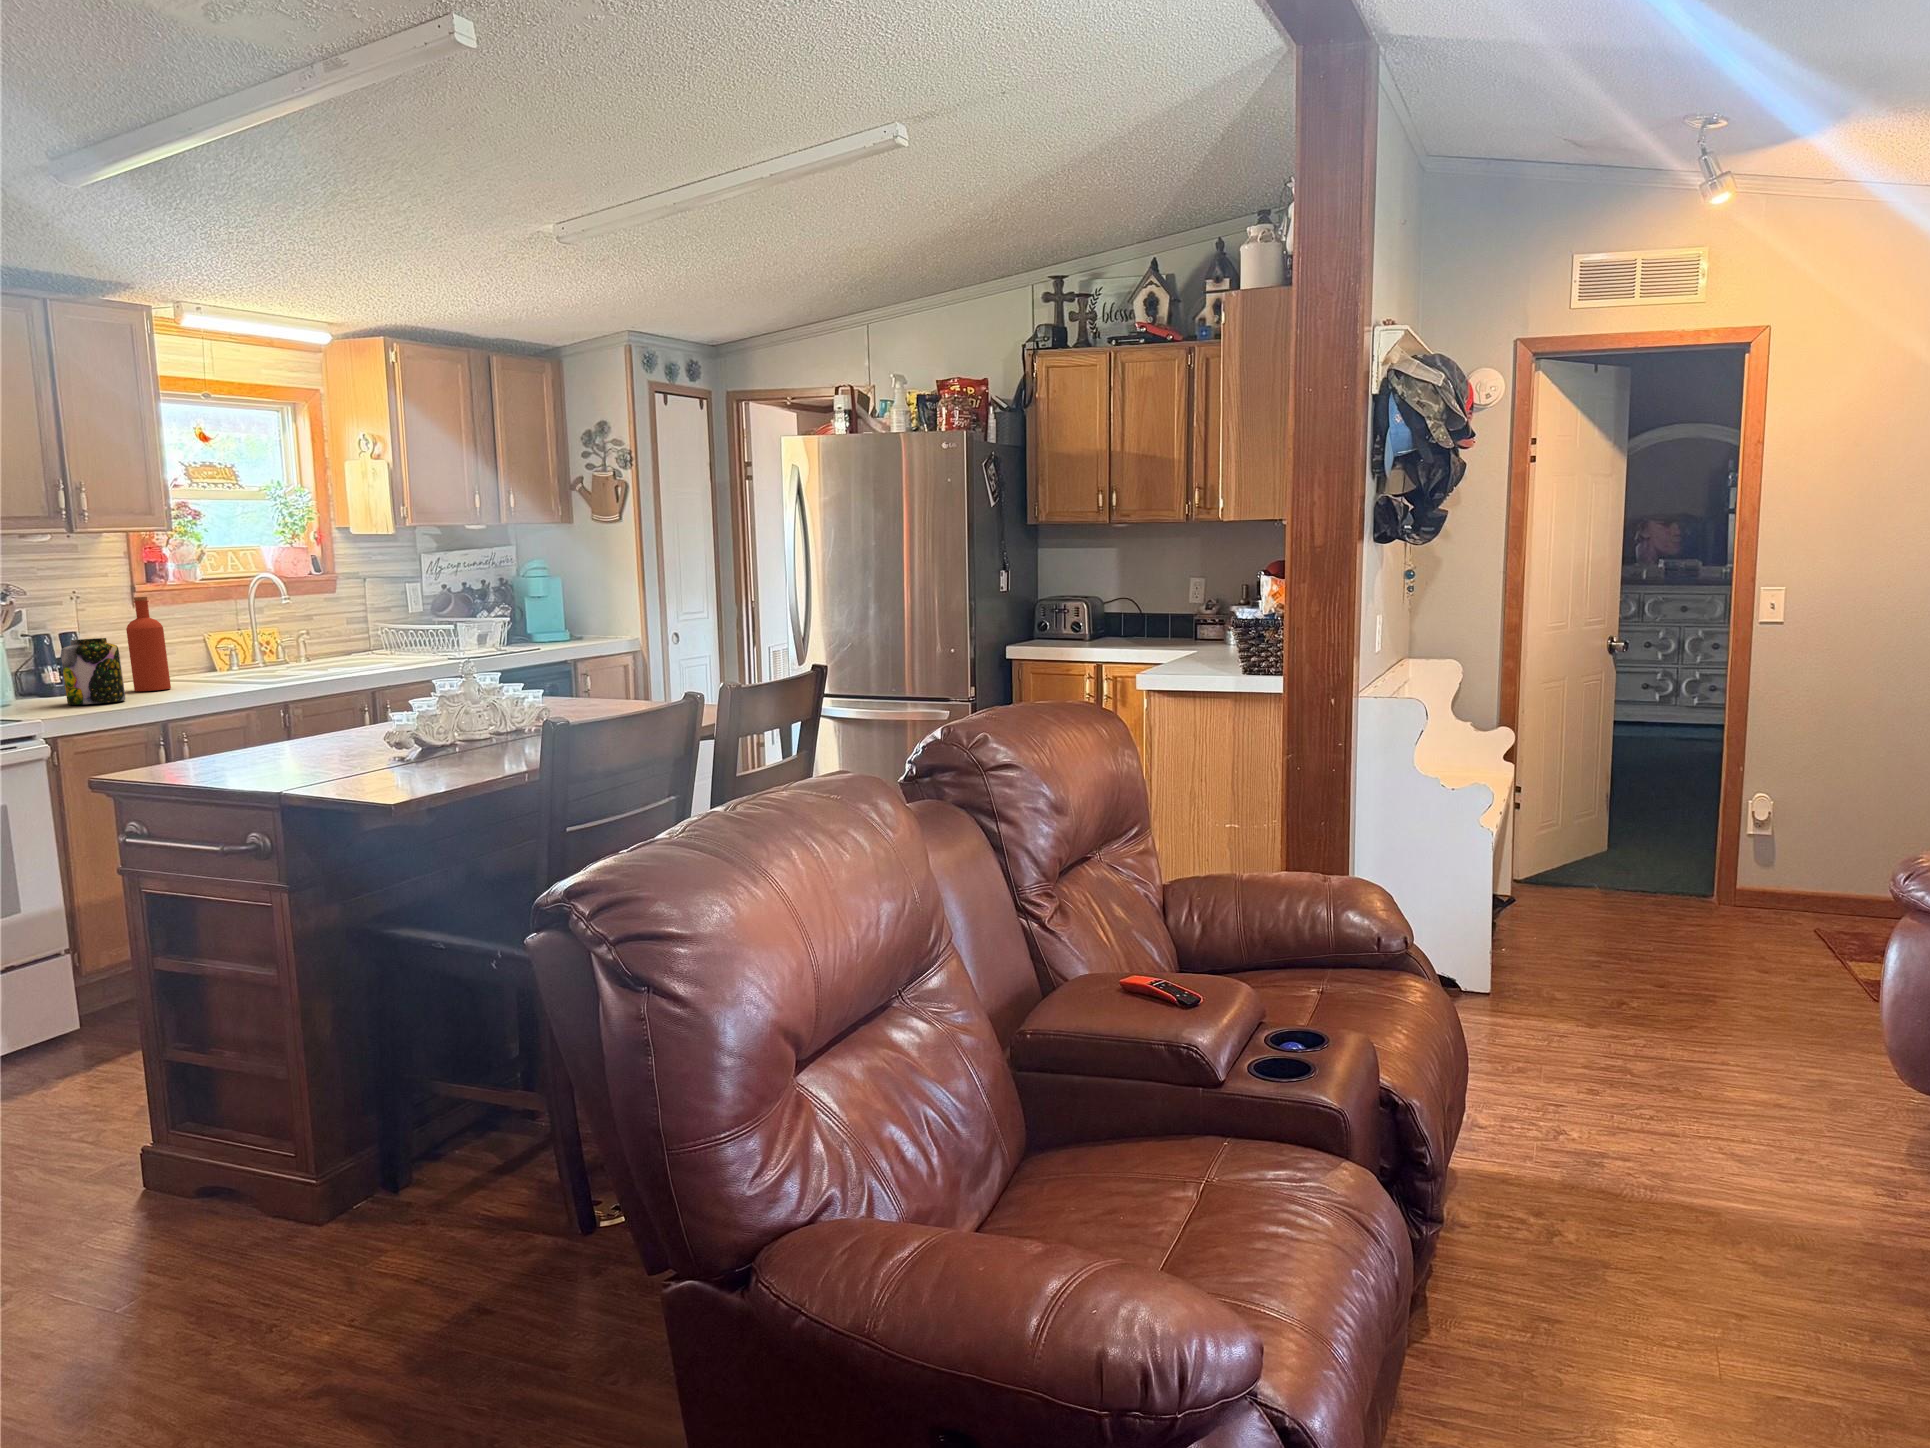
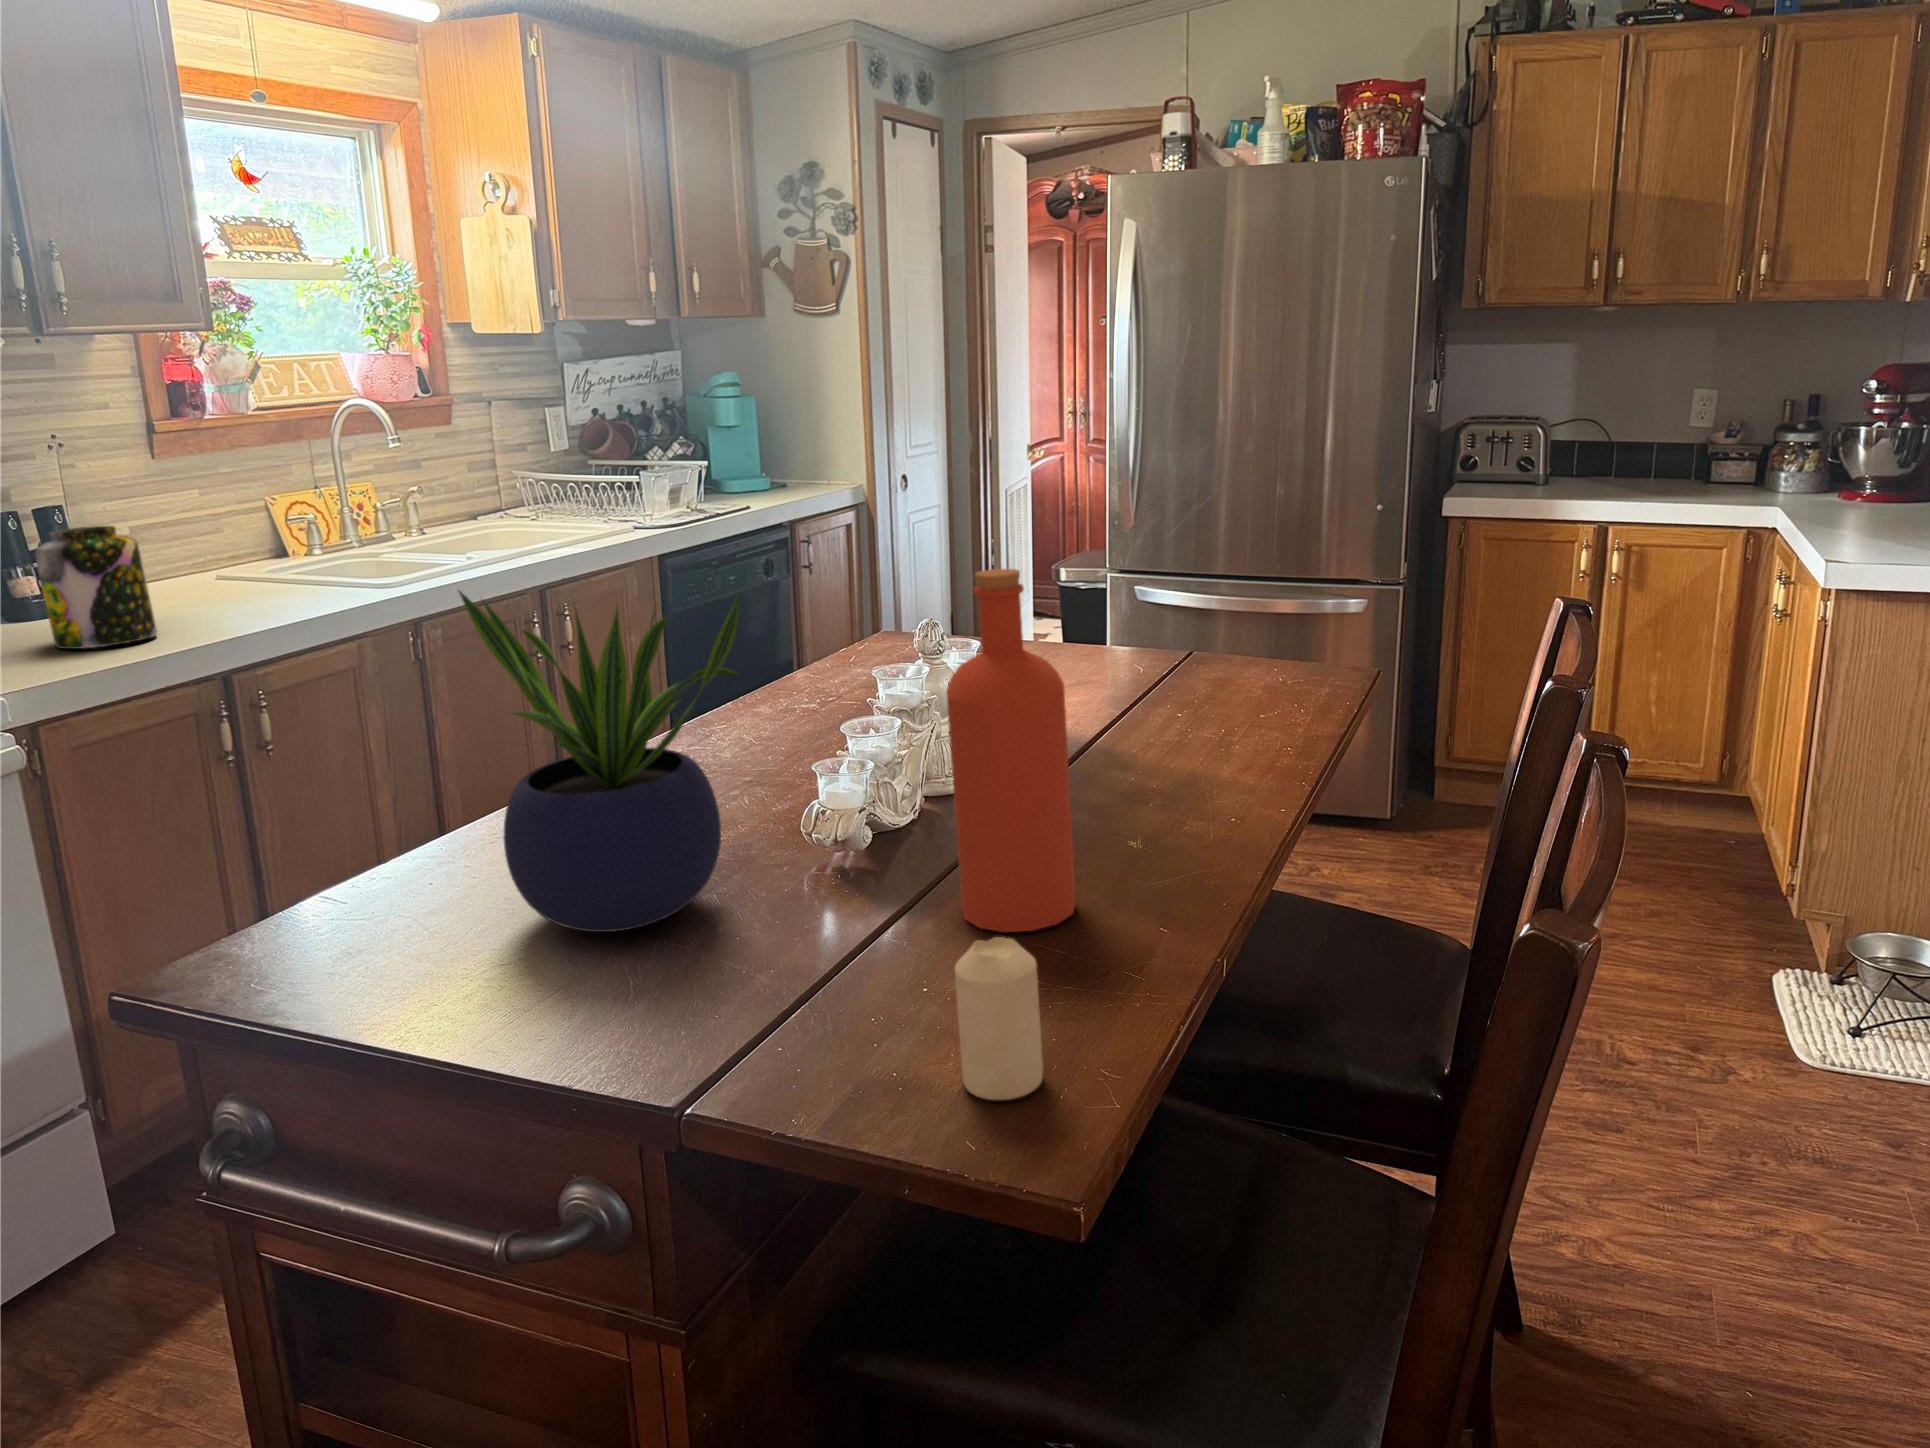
bottle: present [126,597,171,691] -> present [946,569,1076,932]
potted plant: none [233,629,349,764] -> present [459,591,739,932]
candle: none [375,737,409,789] -> present [954,937,1043,1100]

